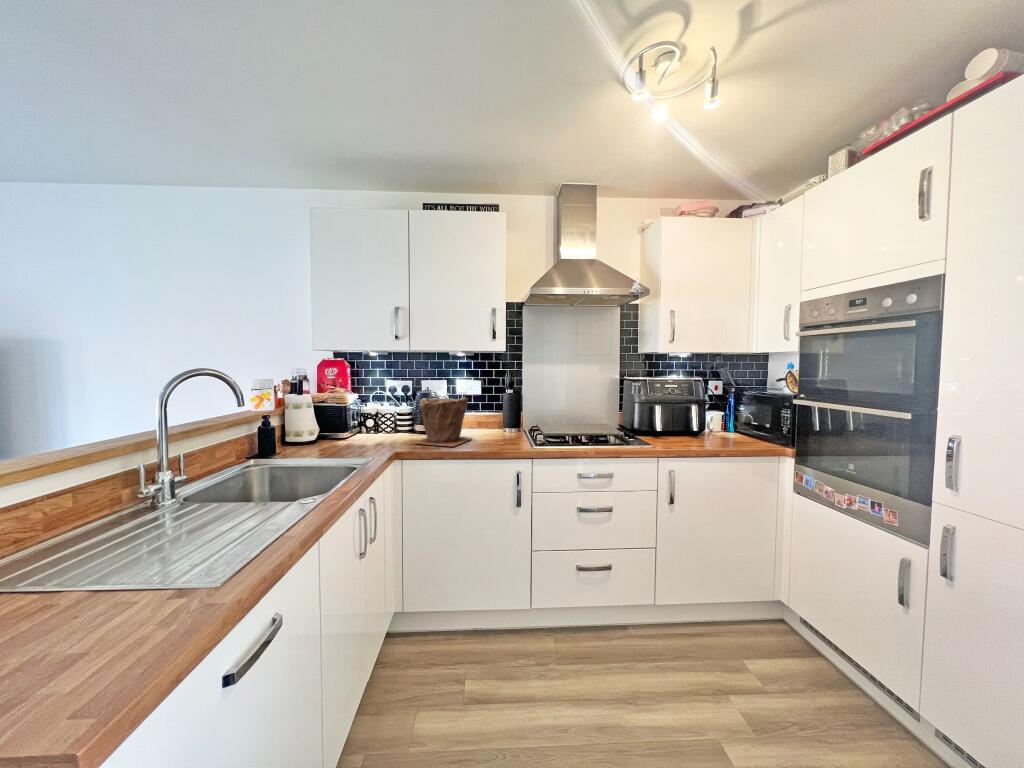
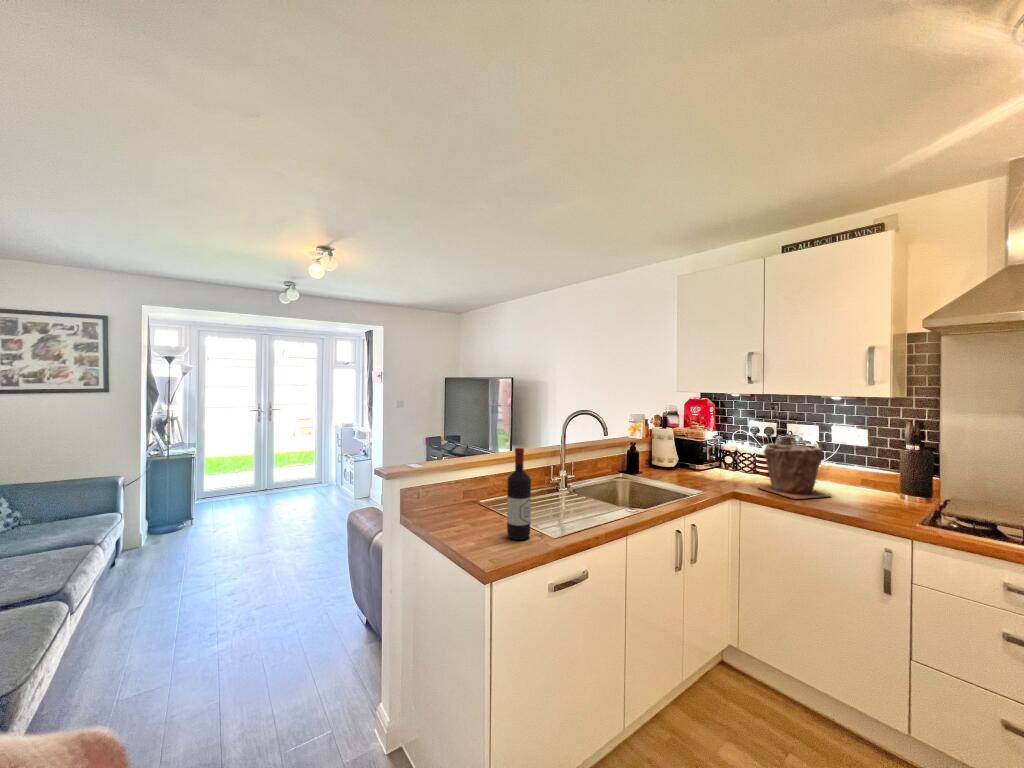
wine bottle: none [77,433,156,643] -> present [507,448,531,540]

